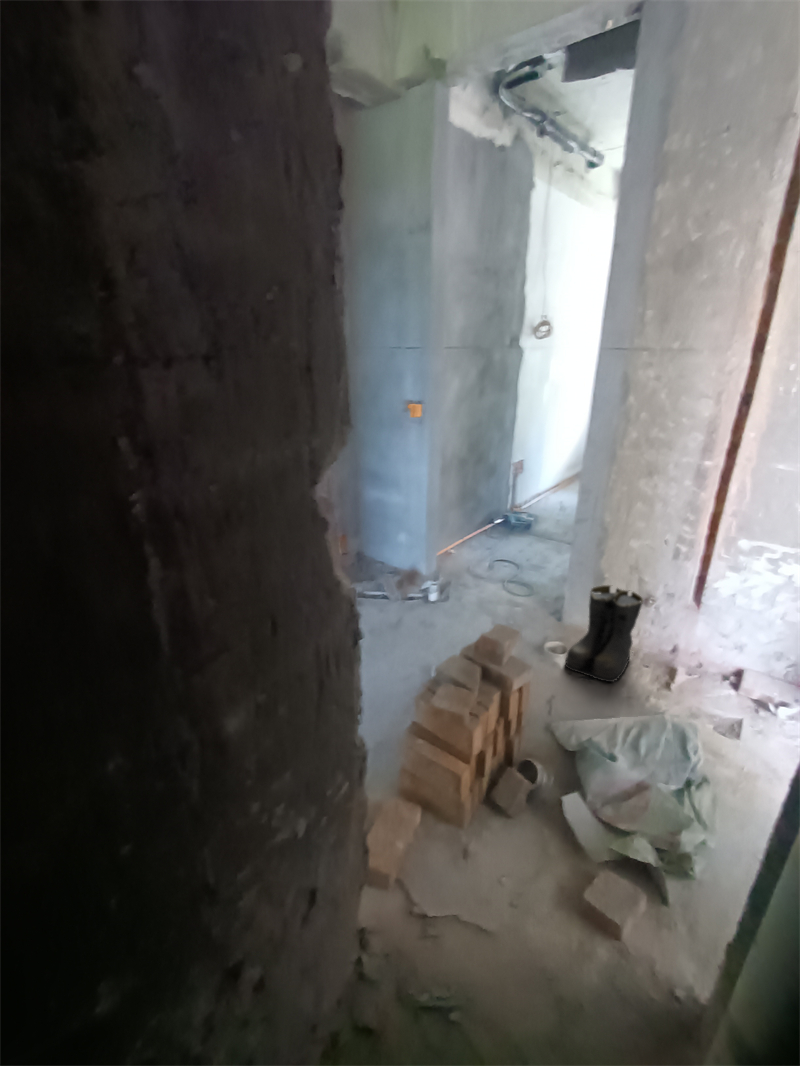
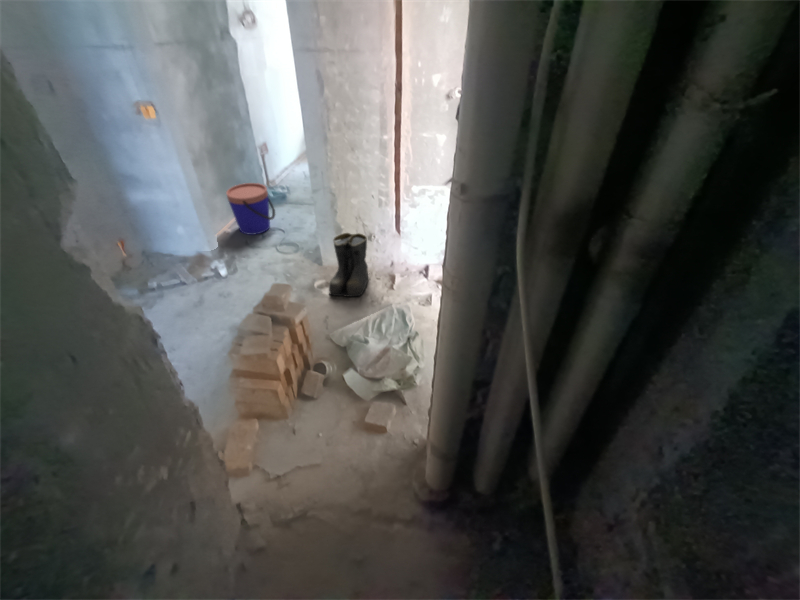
bucket: none [464,497,516,561] -> present [227,183,275,235]

